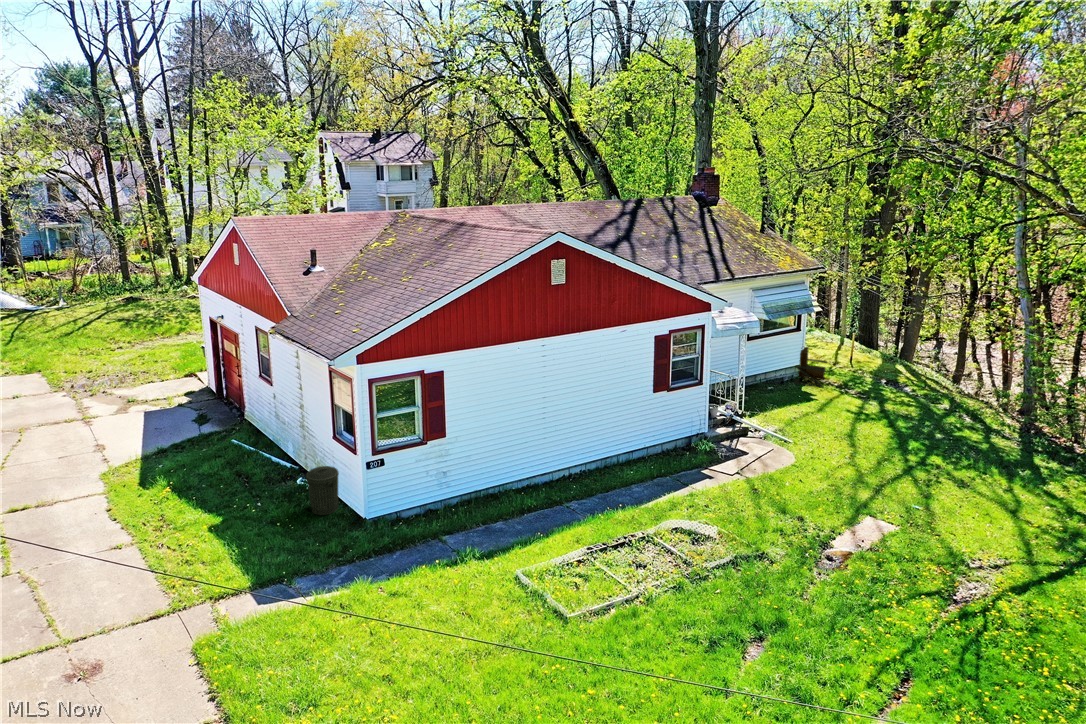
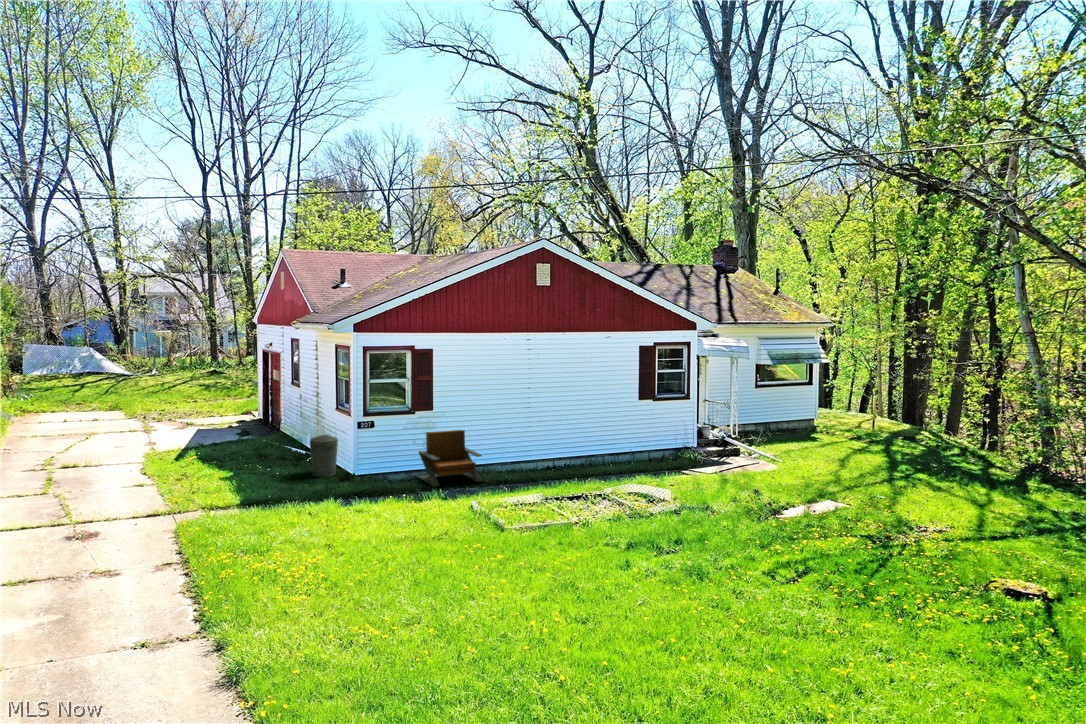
lounge chair: present [794,347,827,387] -> present [419,430,482,486]

